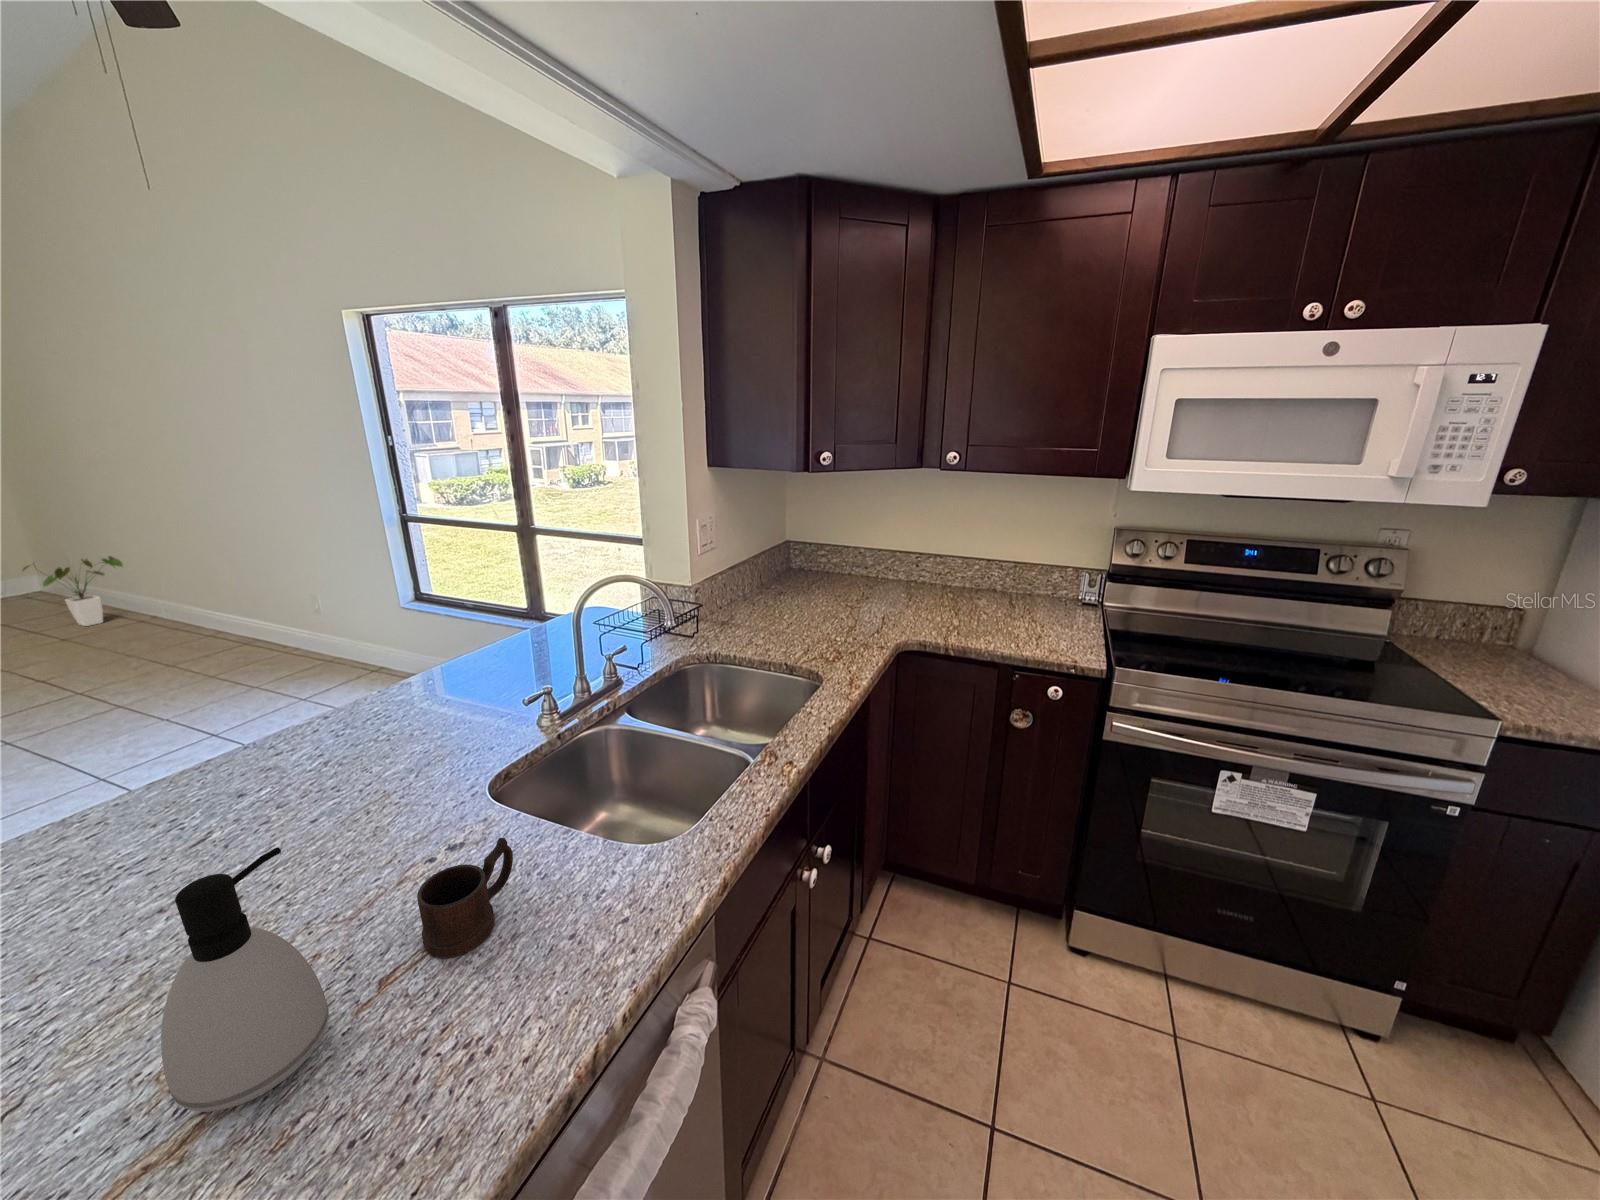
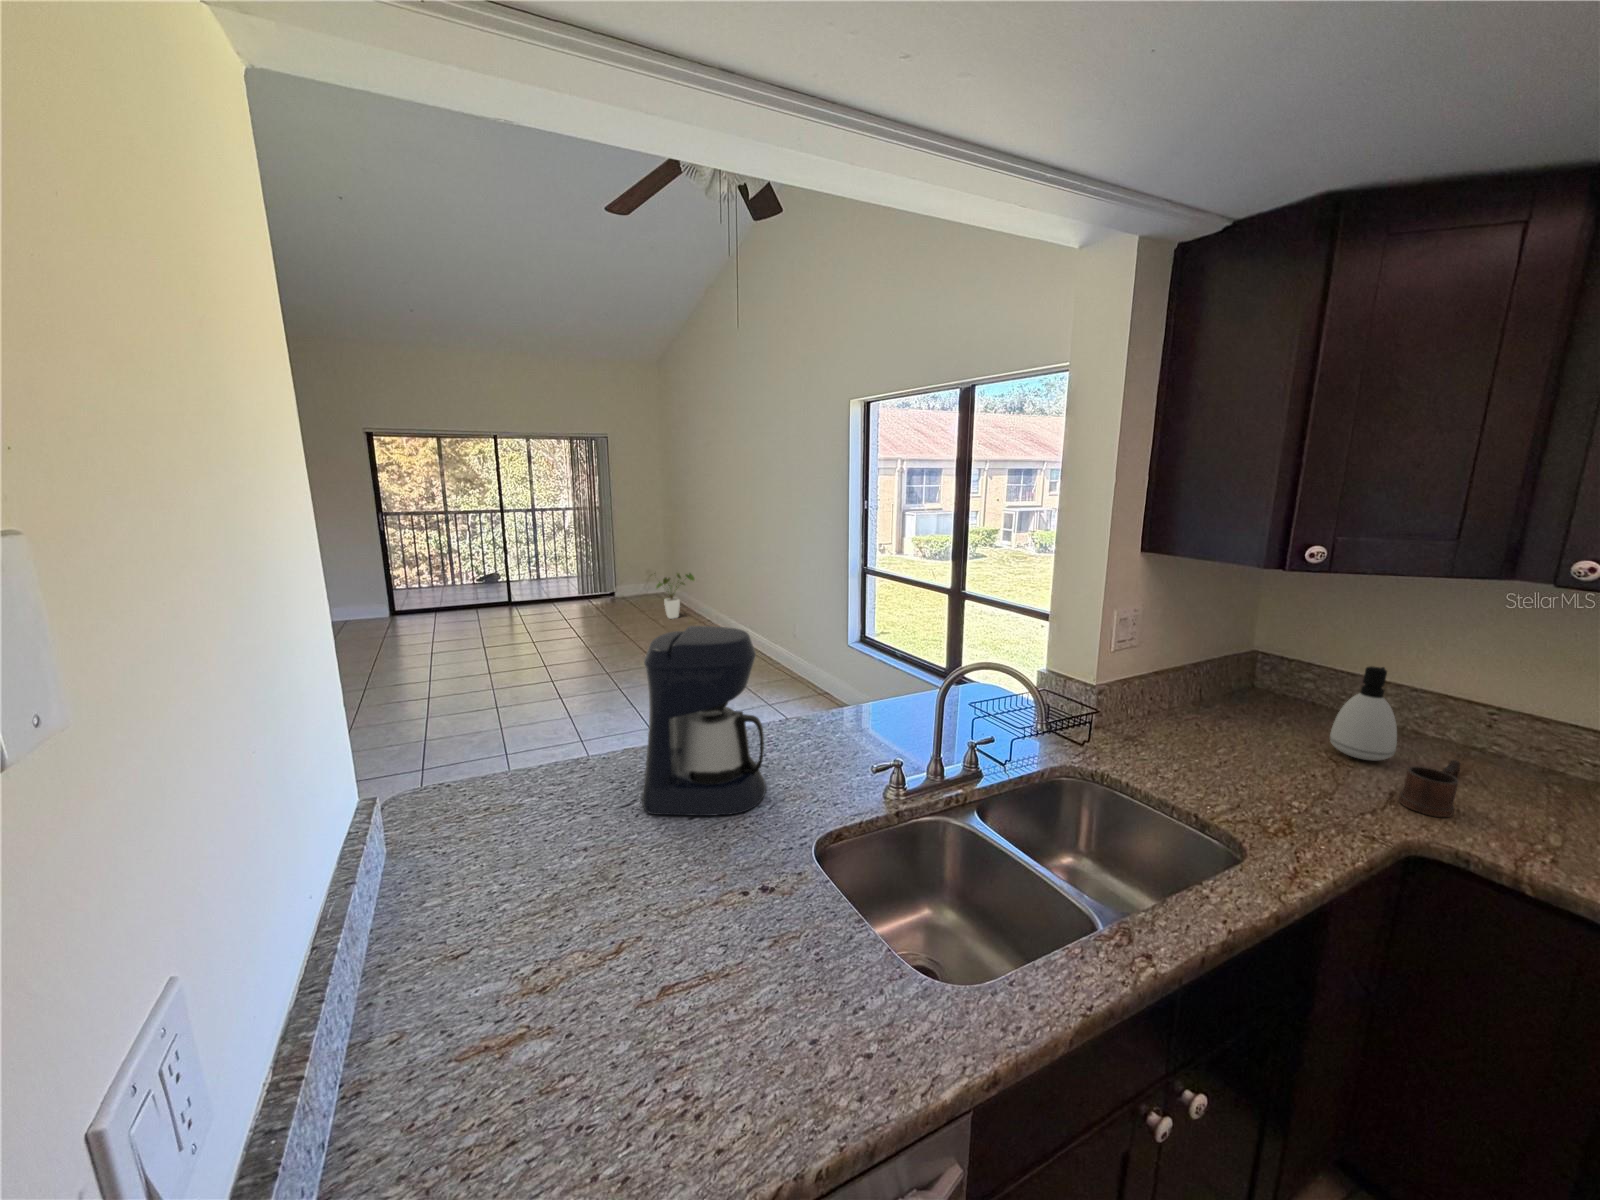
coffee maker: none [186,588,406,835] -> present [642,626,766,816]
mug: present [417,838,513,958] -> present [1399,760,1460,817]
soap dispenser: present [161,847,329,1112] -> present [1330,666,1397,761]

